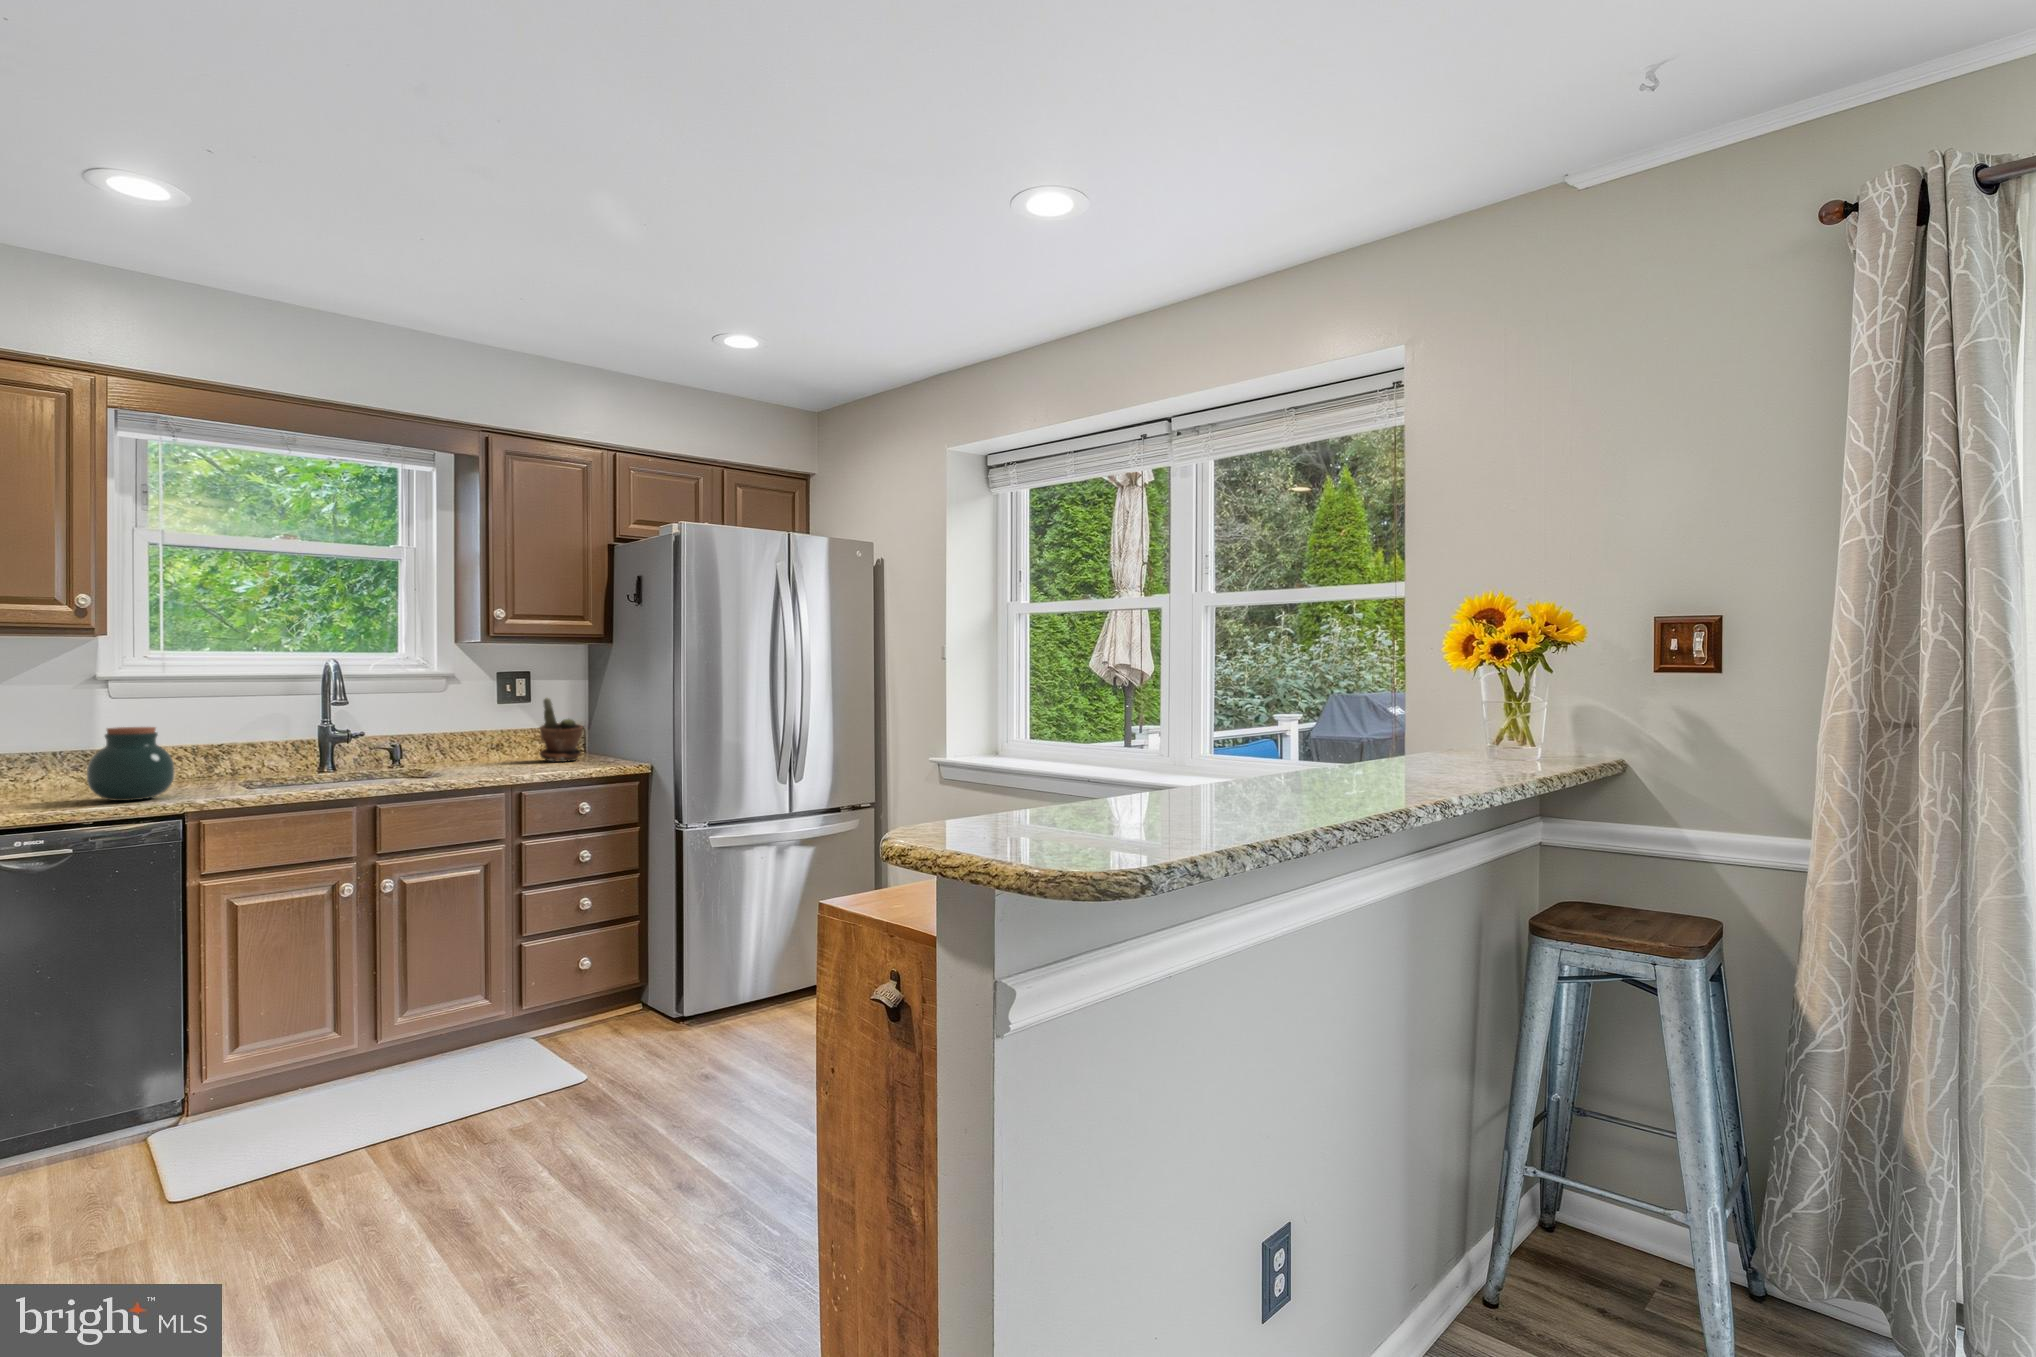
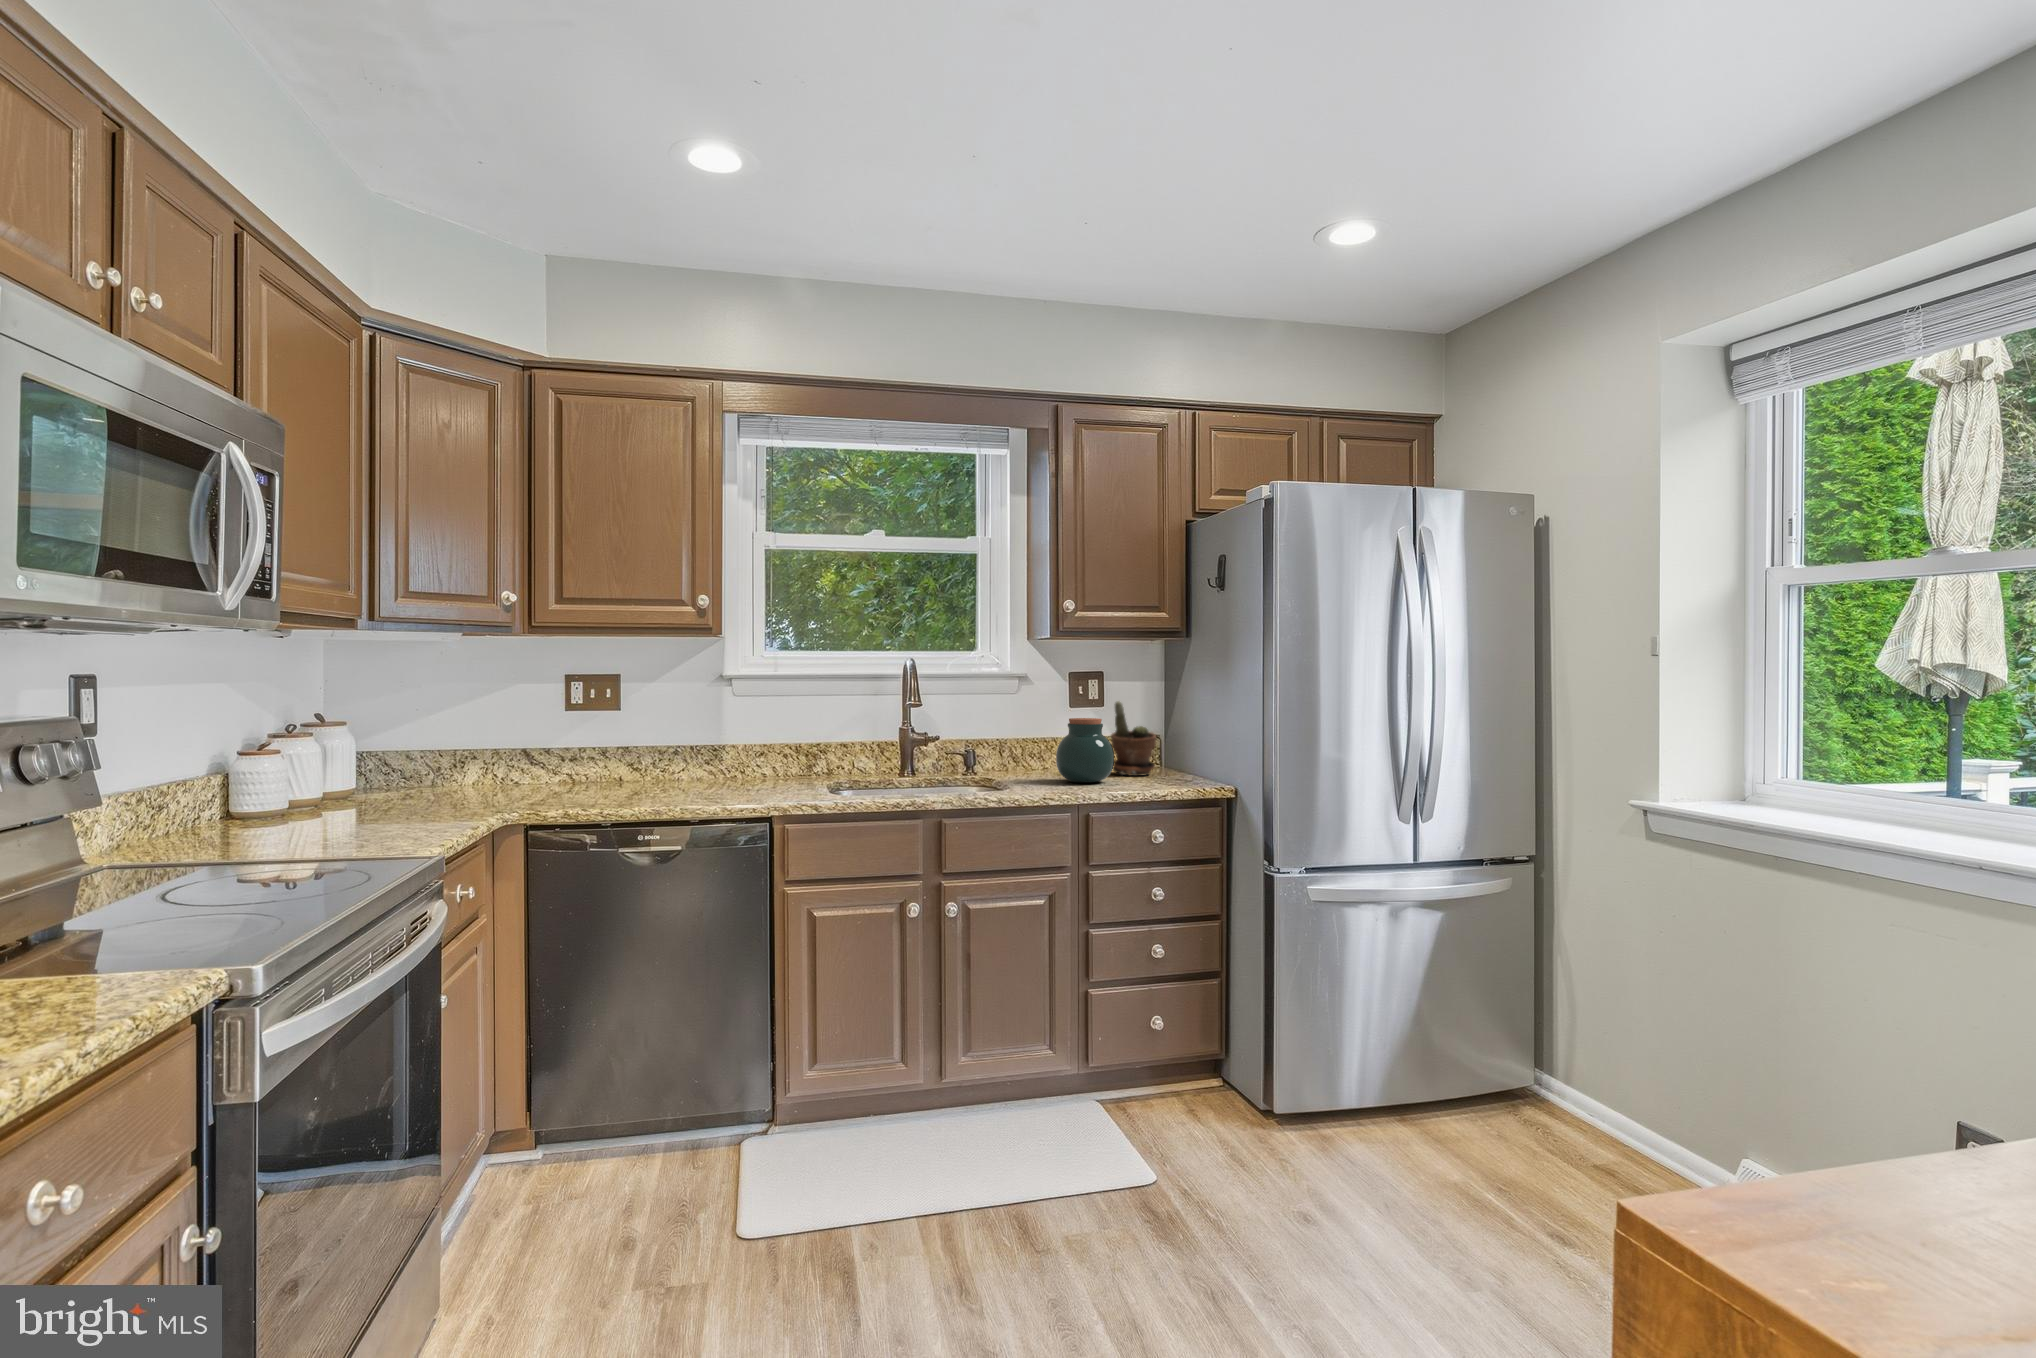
jar: present [87,727,174,801] -> present [1056,718,1114,783]

